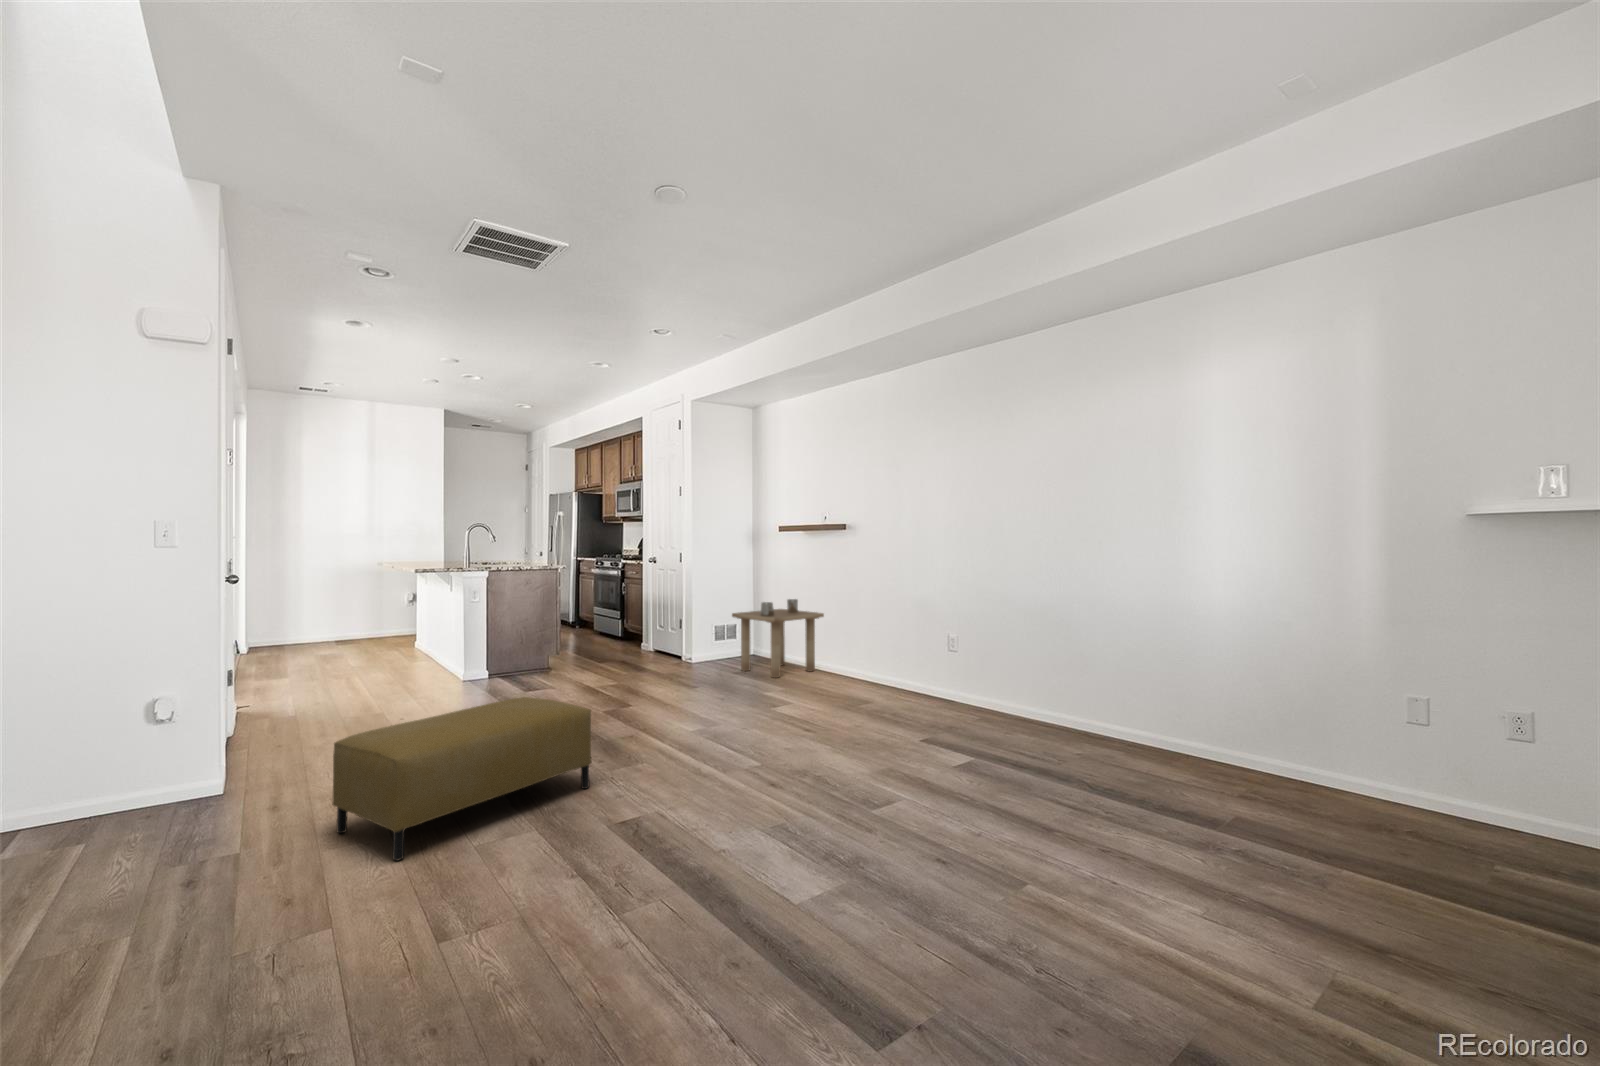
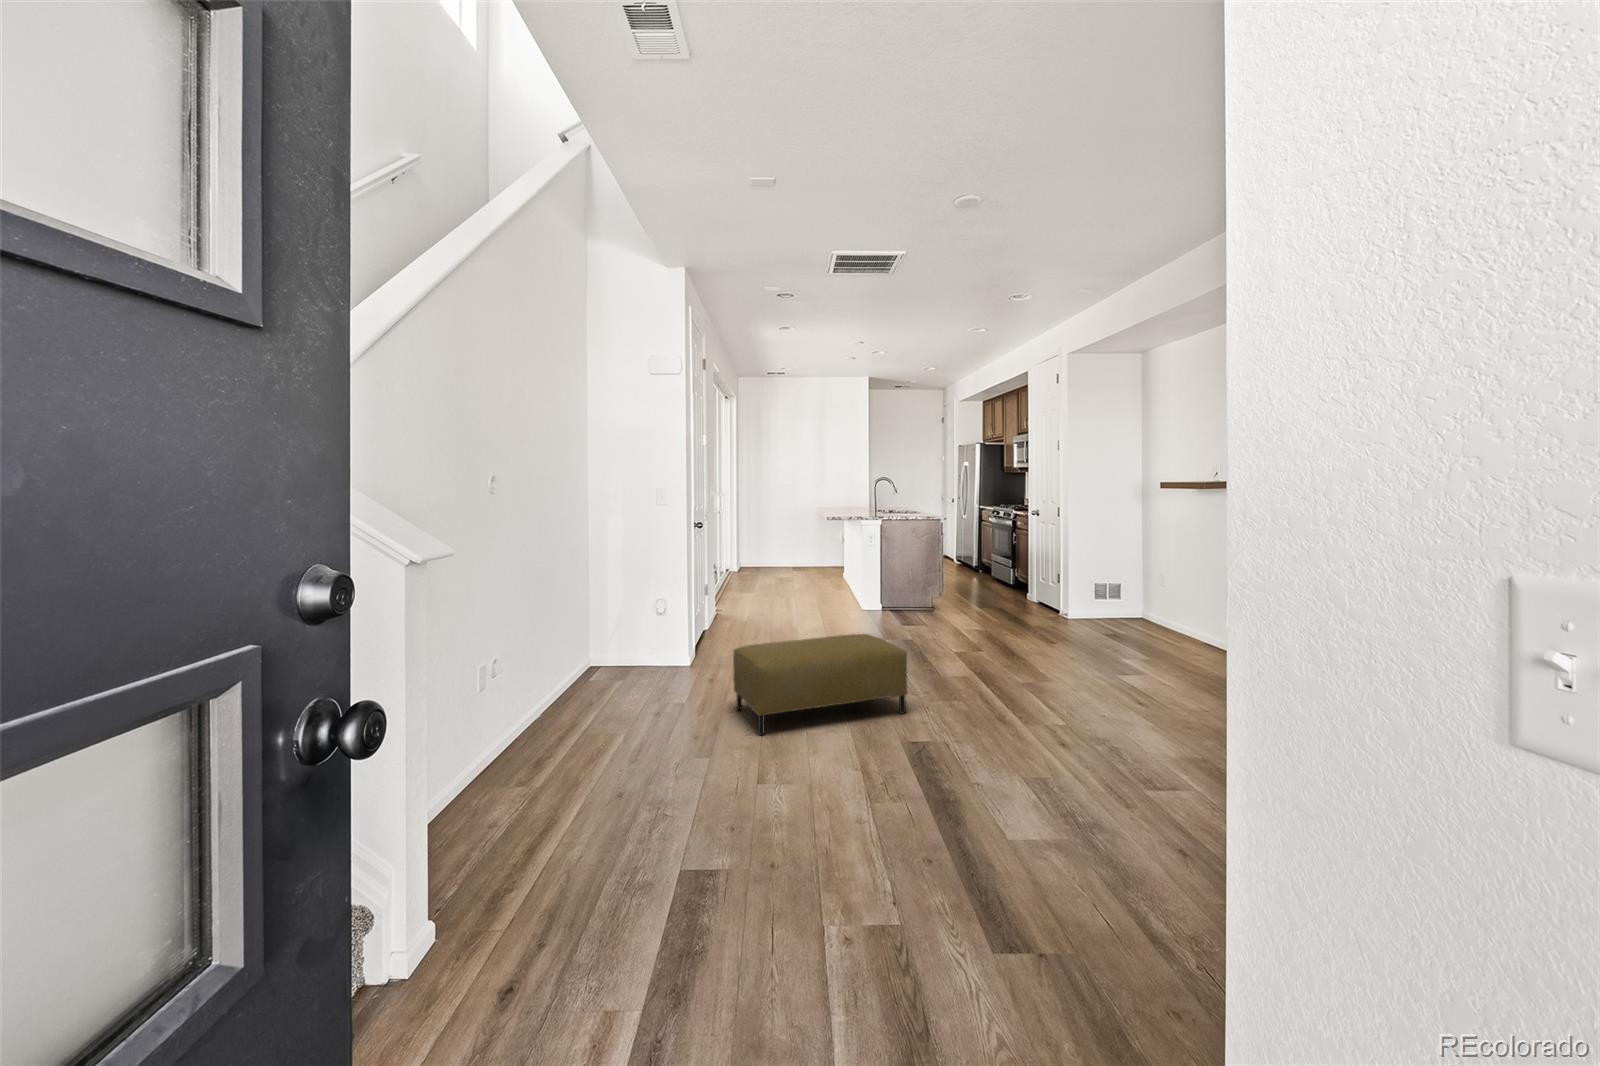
side table: present [732,599,824,678] -> none [1102,562,1210,644]

